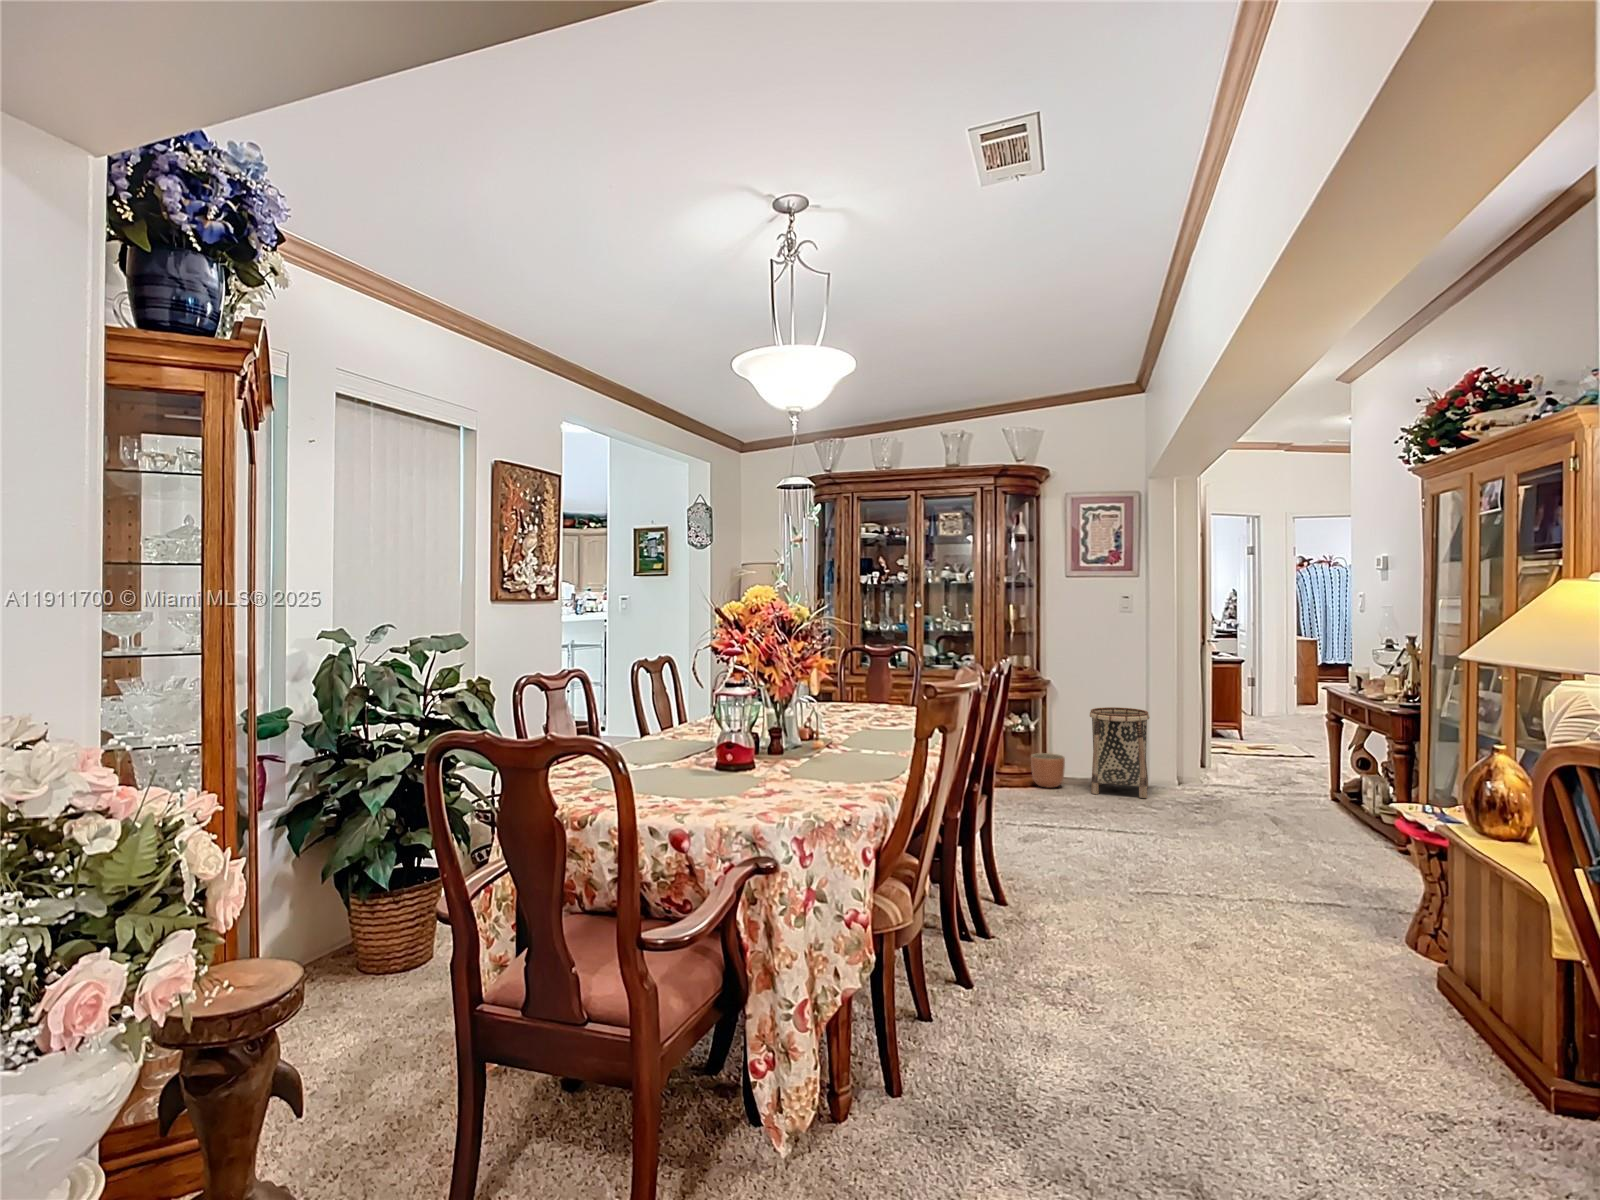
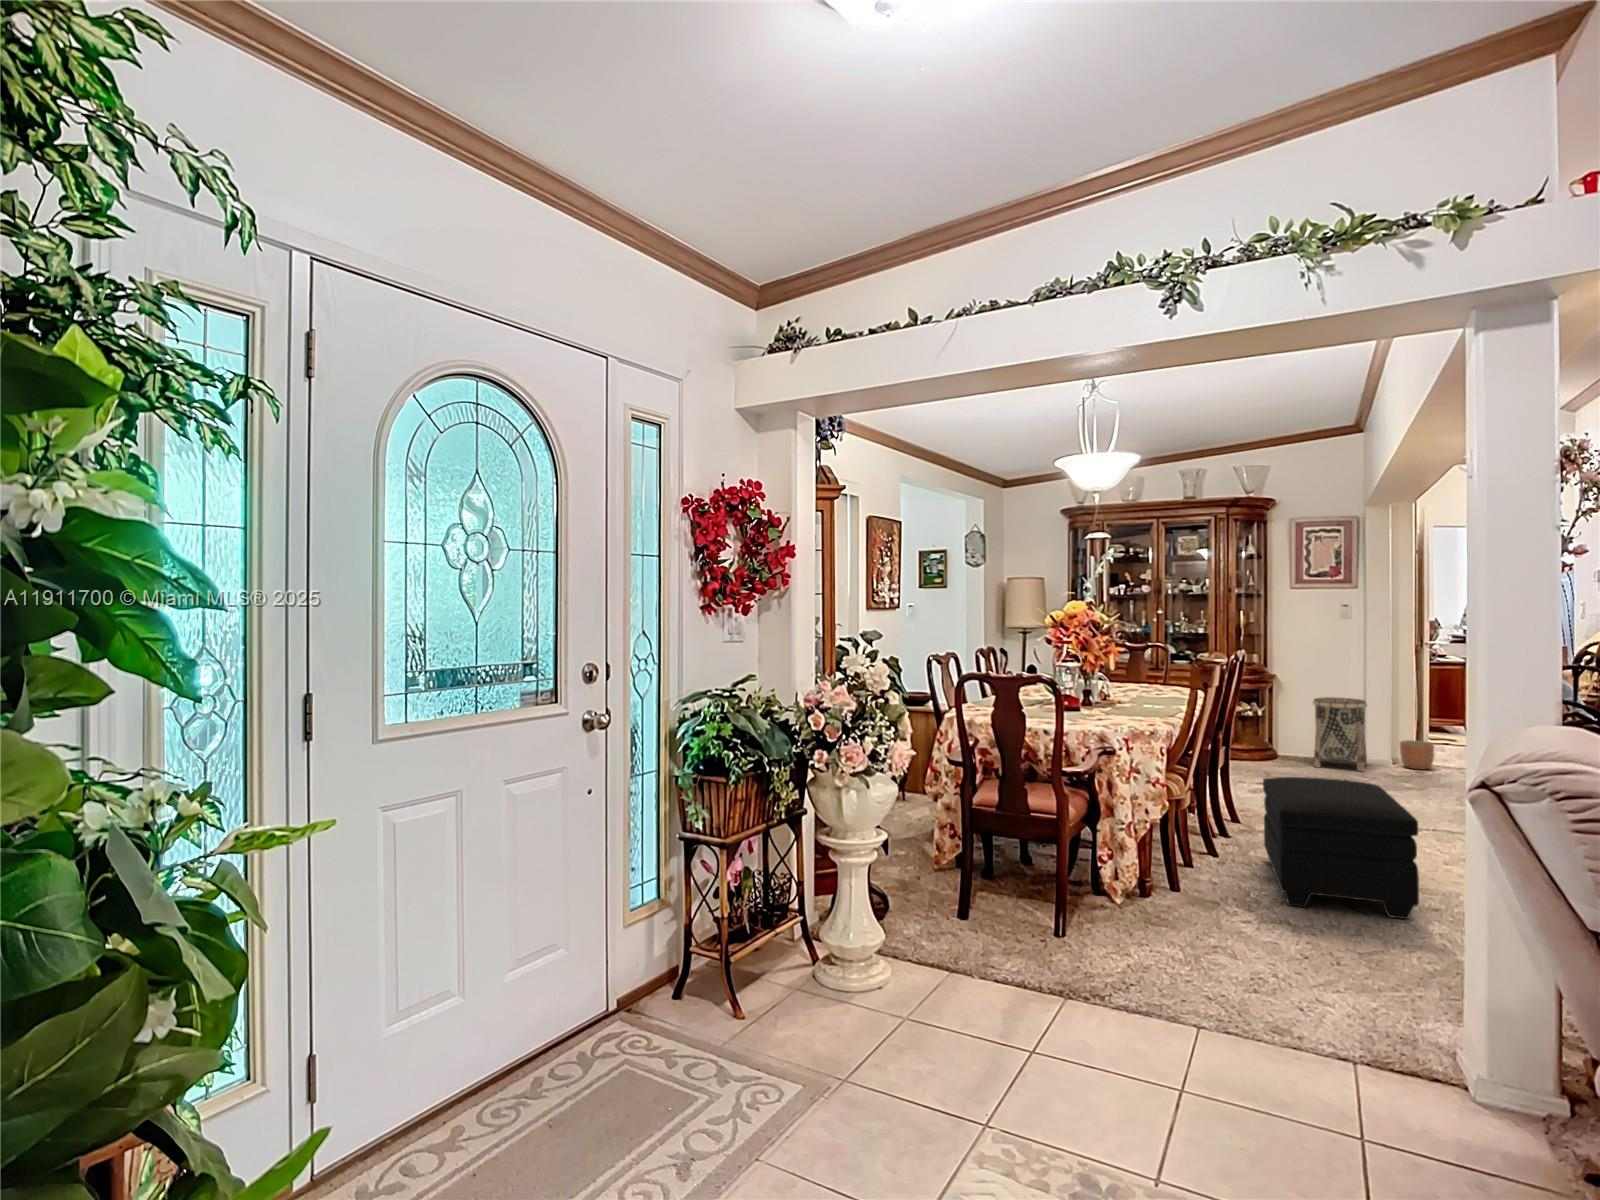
planter: present [1031,753,1065,788] -> present [1400,740,1434,769]
ottoman: none [1040,859,1304,1146] -> present [1263,777,1419,919]

